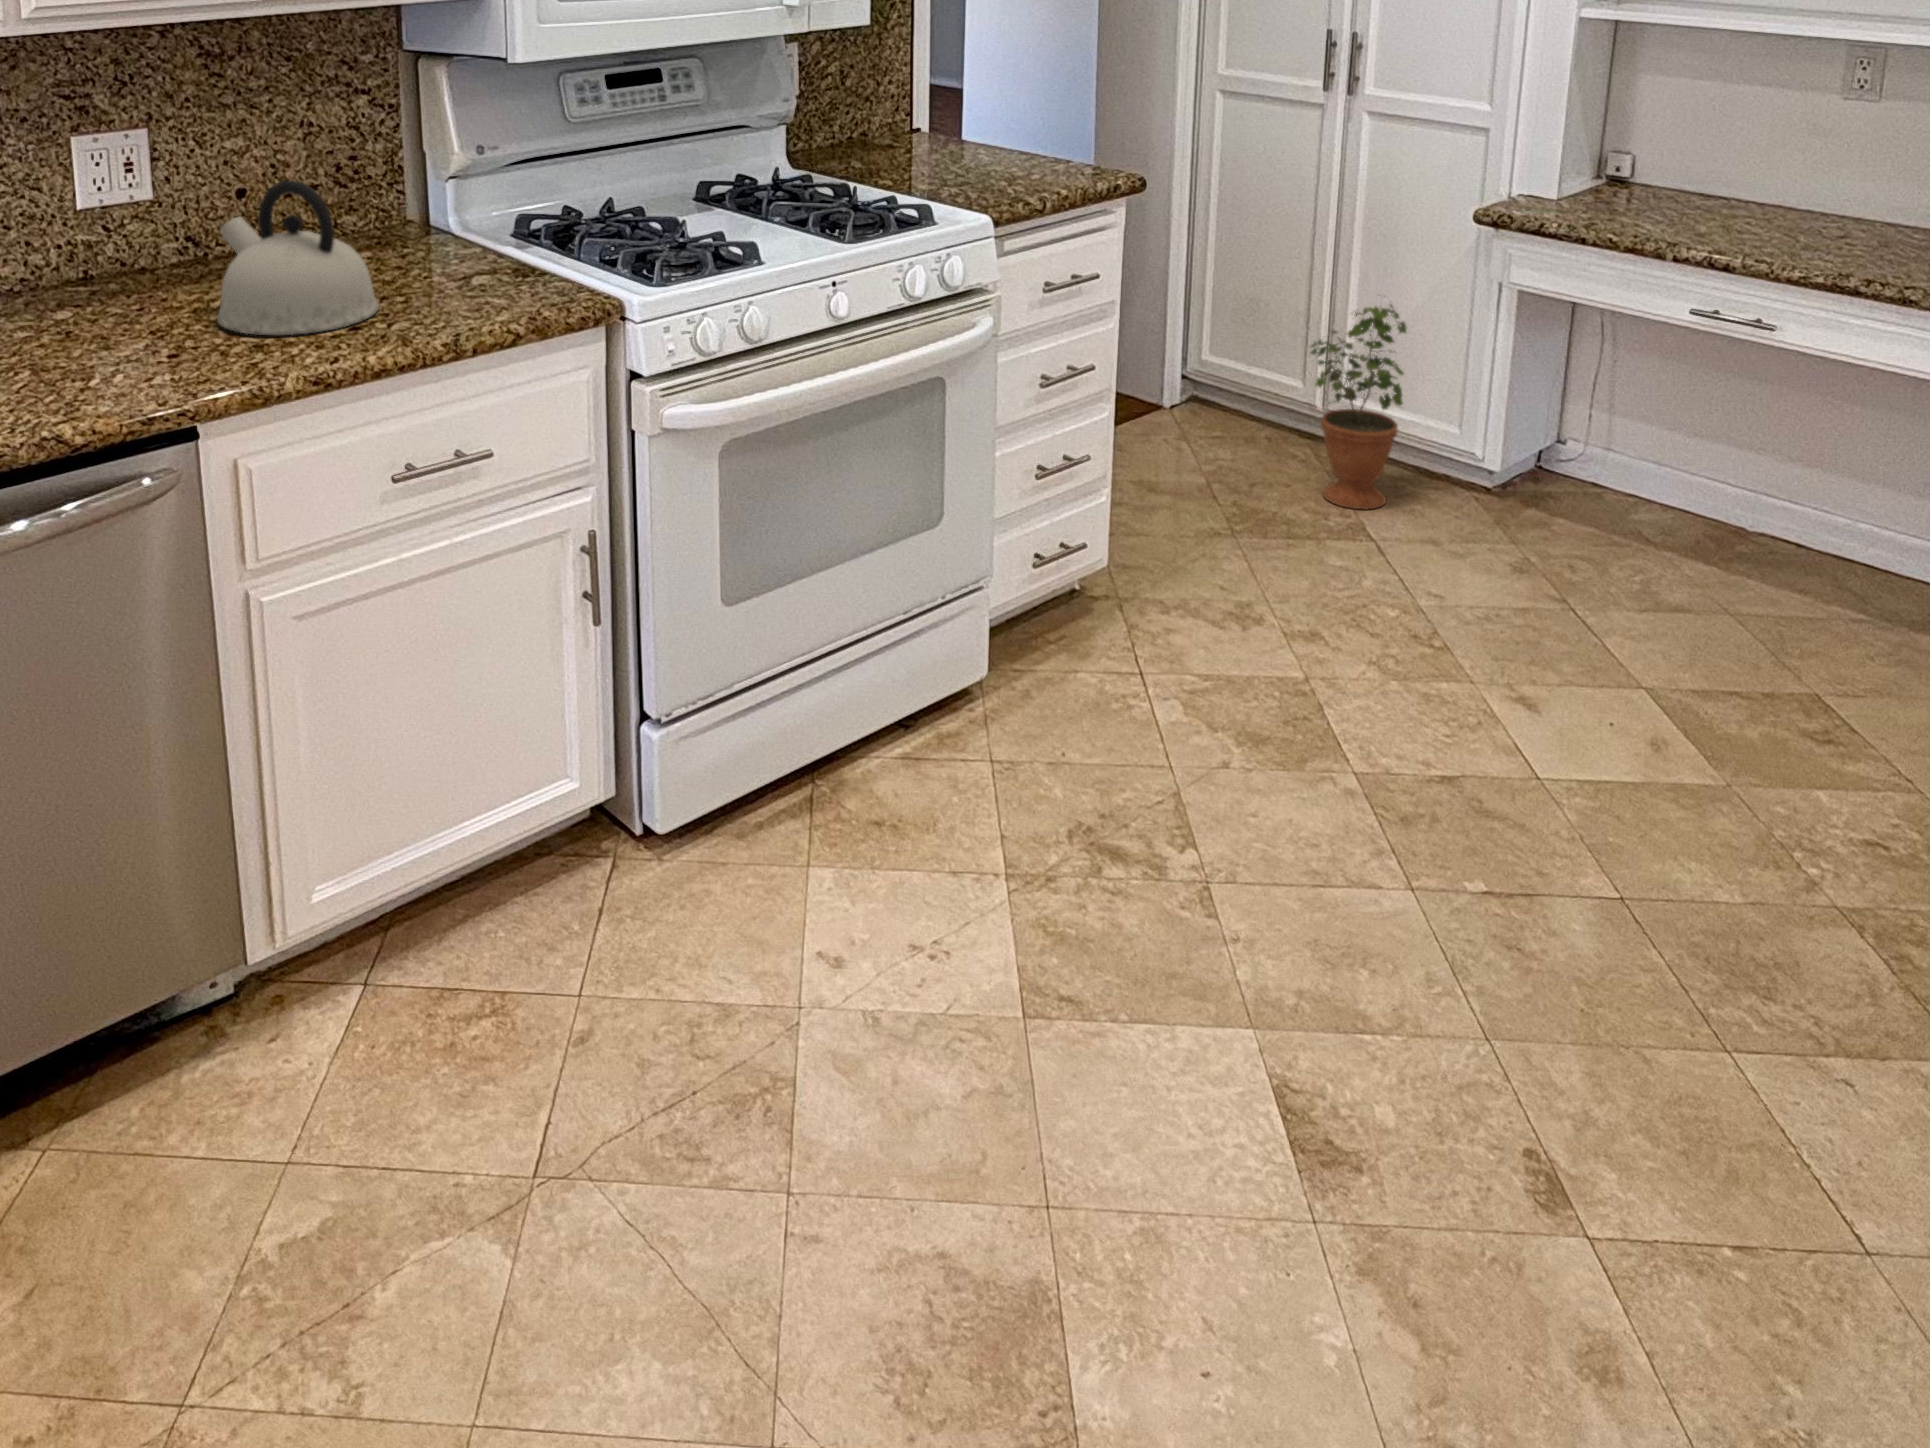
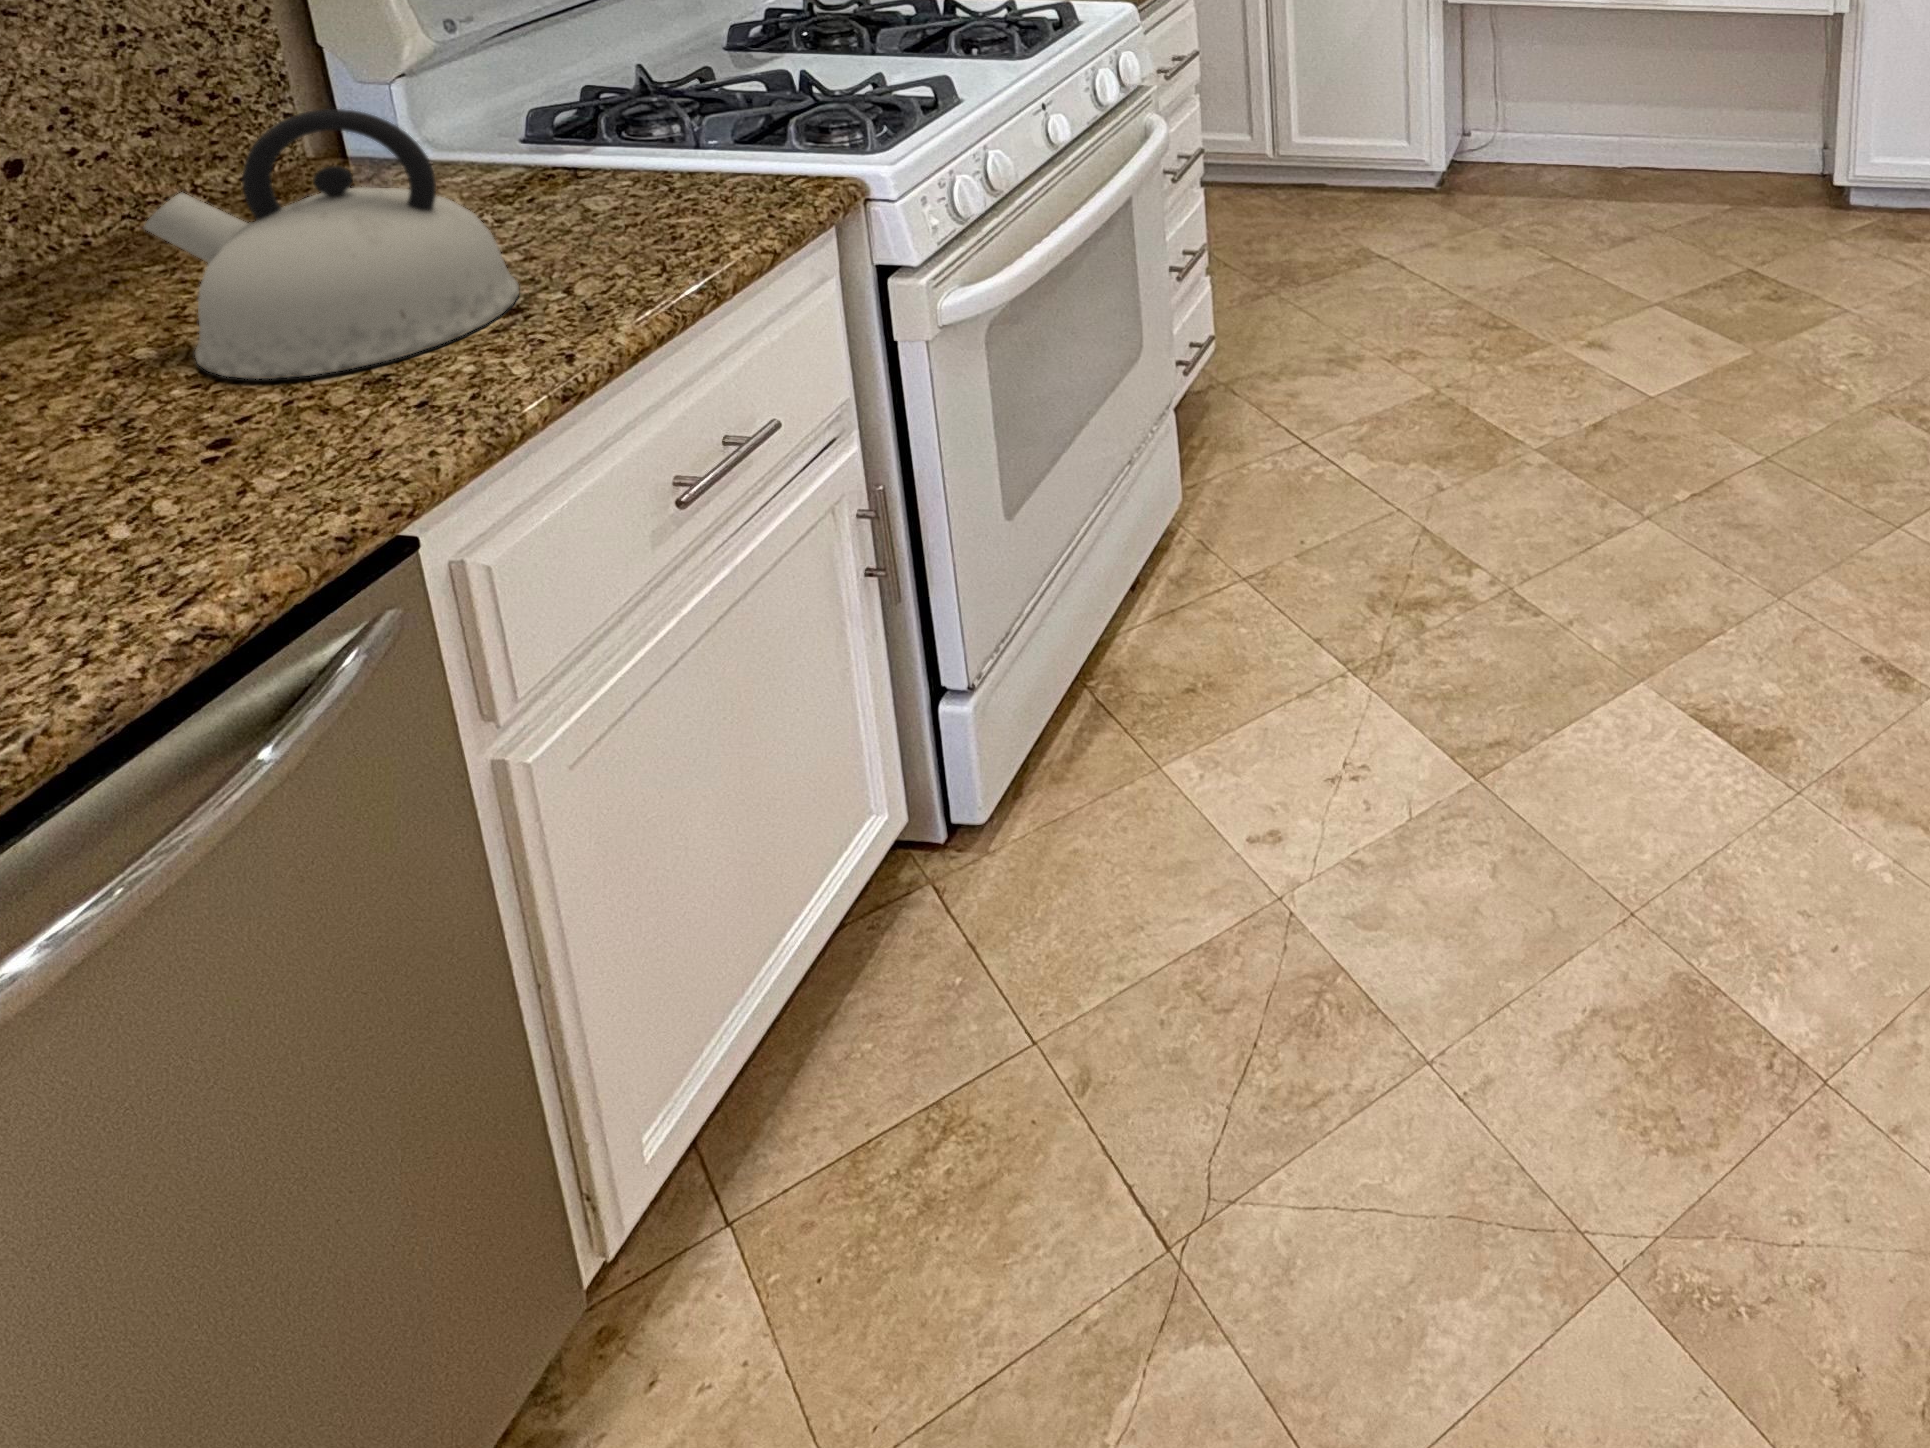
potted plant: present [1311,305,1407,509] -> none [1290,31,1377,231]

